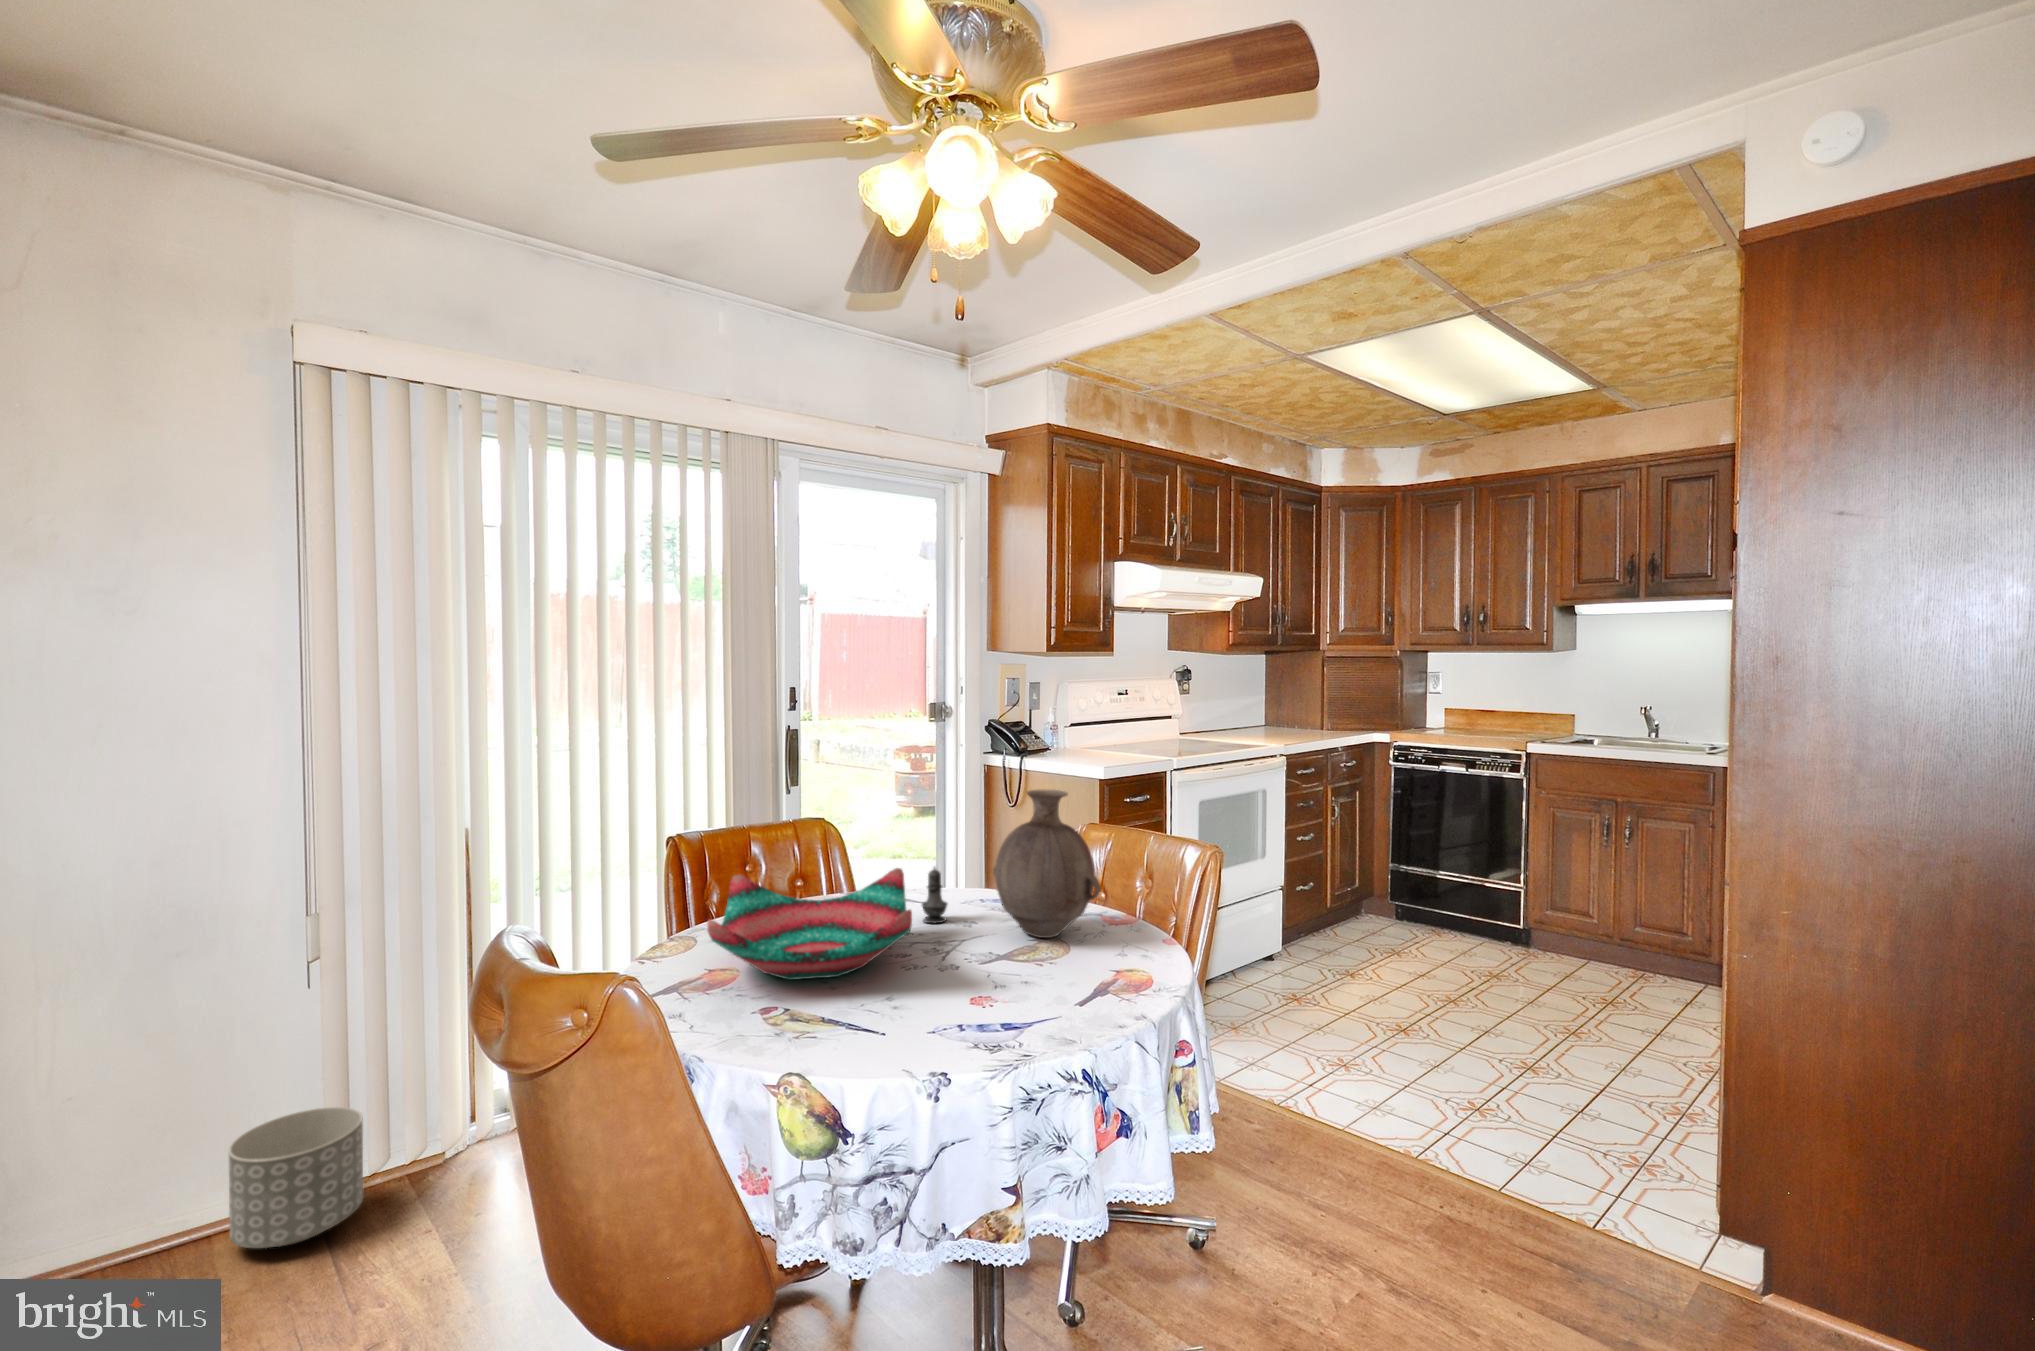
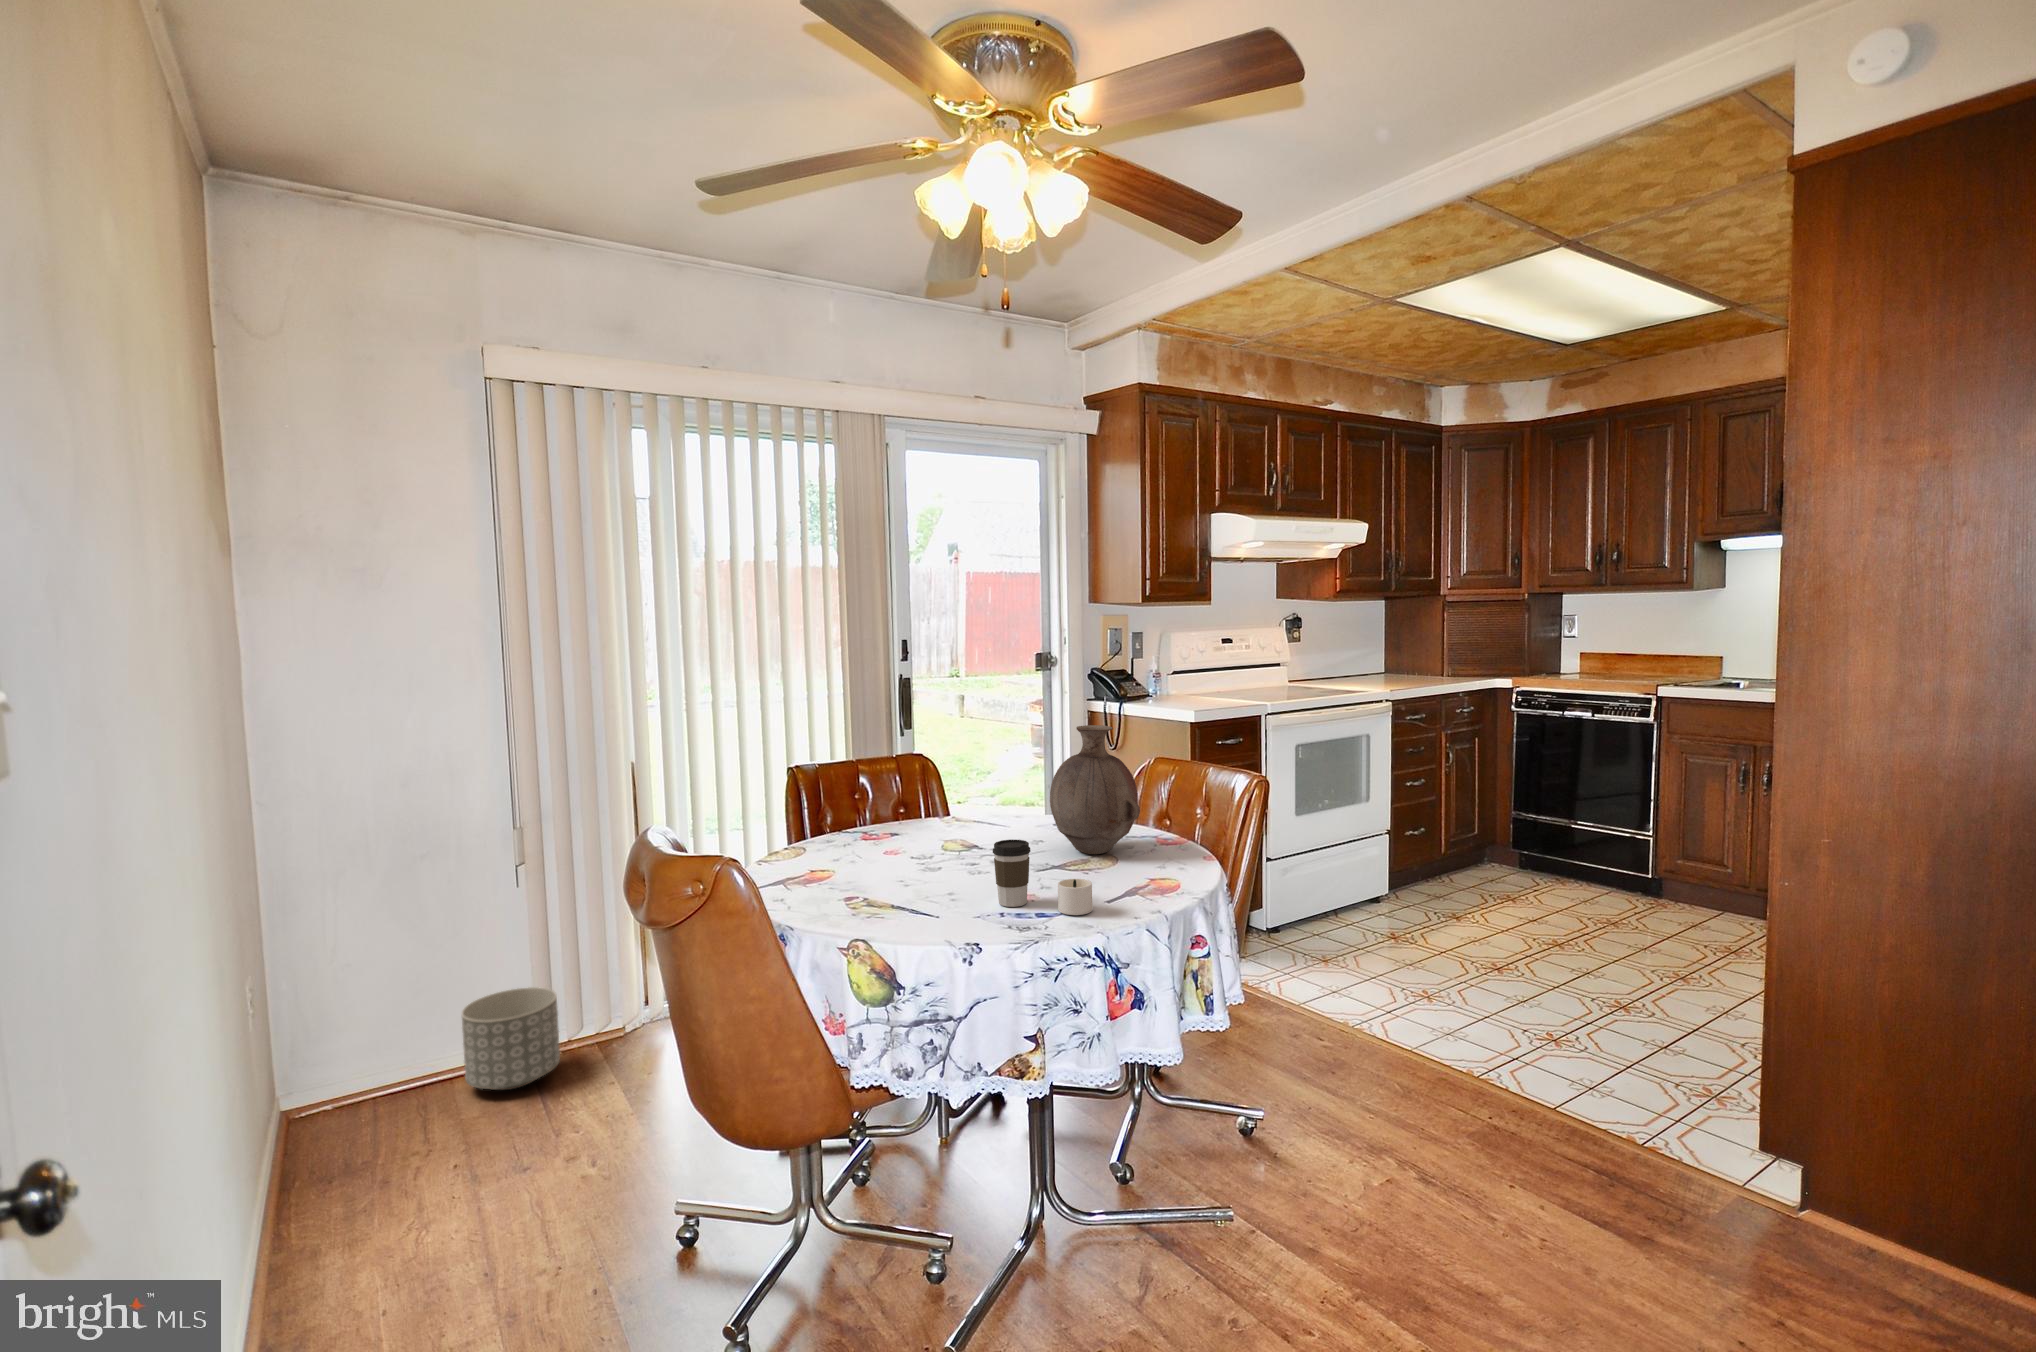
salt shaker: present [922,867,947,923] -> none [991,793,1014,842]
decorative bowl: present [707,868,912,980] -> none [803,793,972,879]
coffee cup: none [950,932,995,1016] -> present [993,840,1031,907]
candle: none [1031,979,1083,1026] -> present [1058,879,1093,915]

